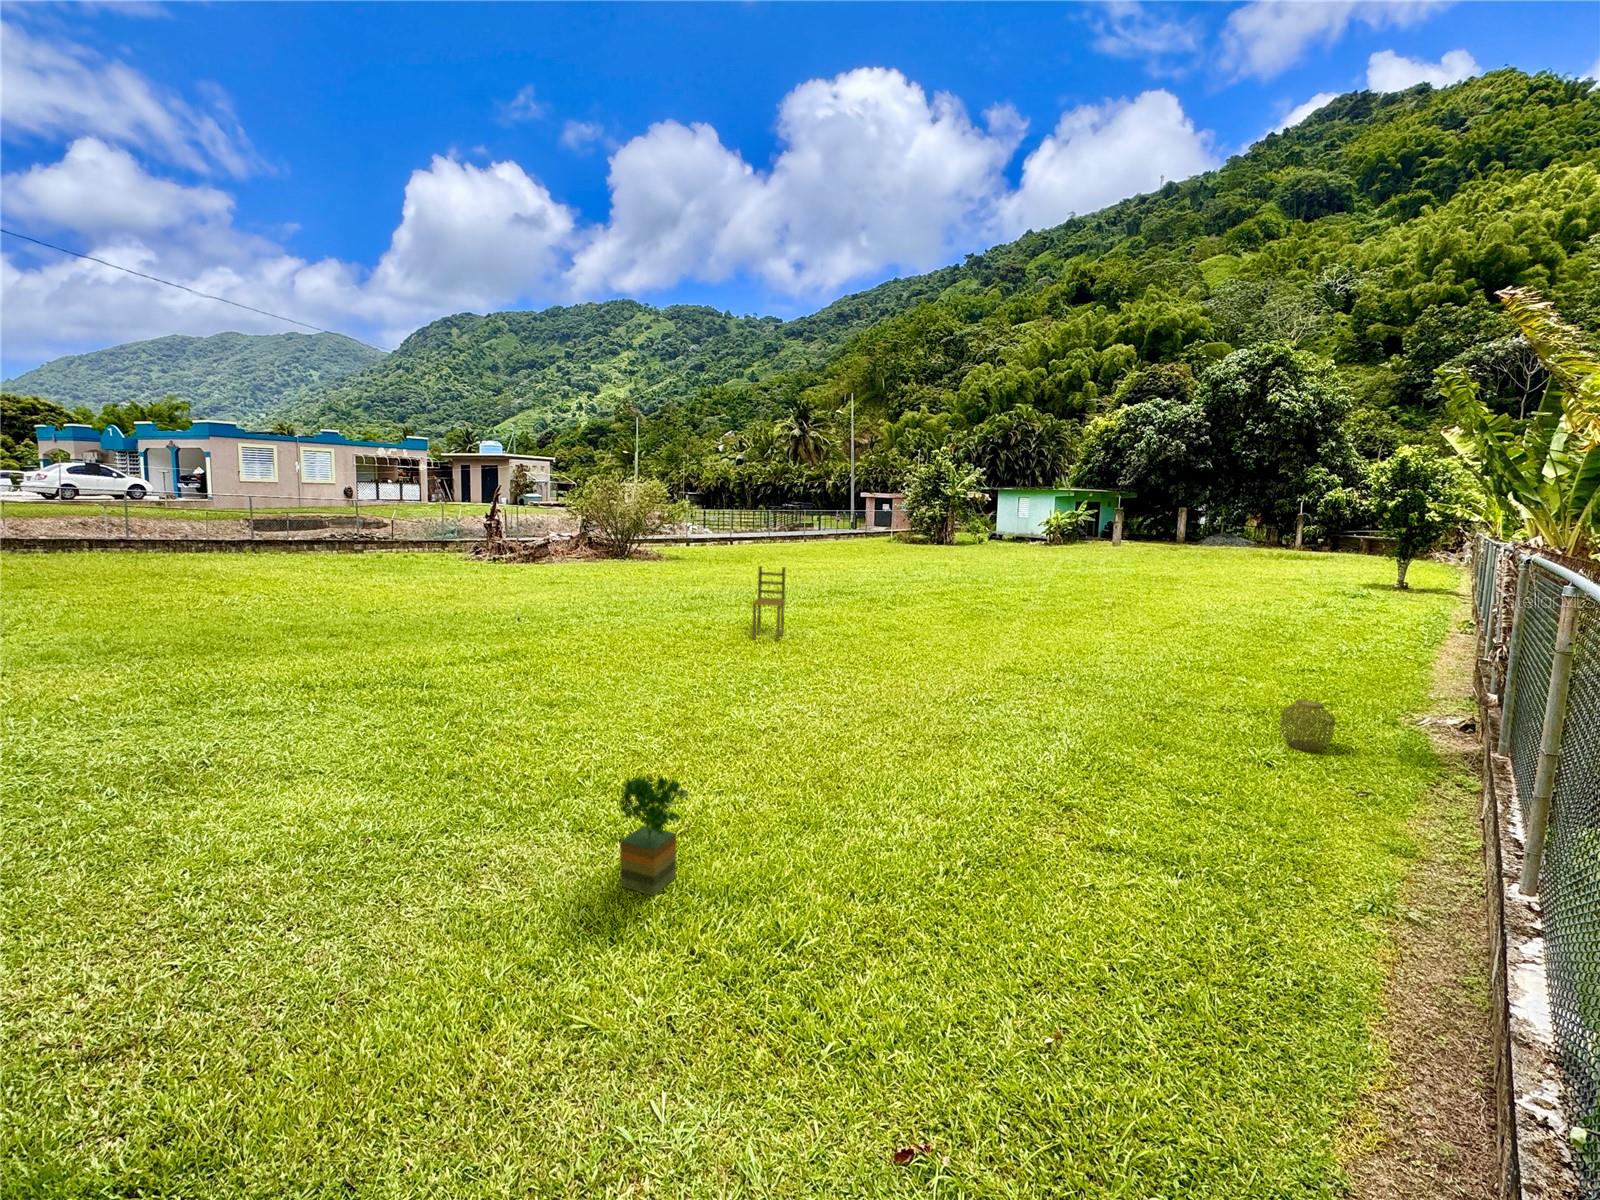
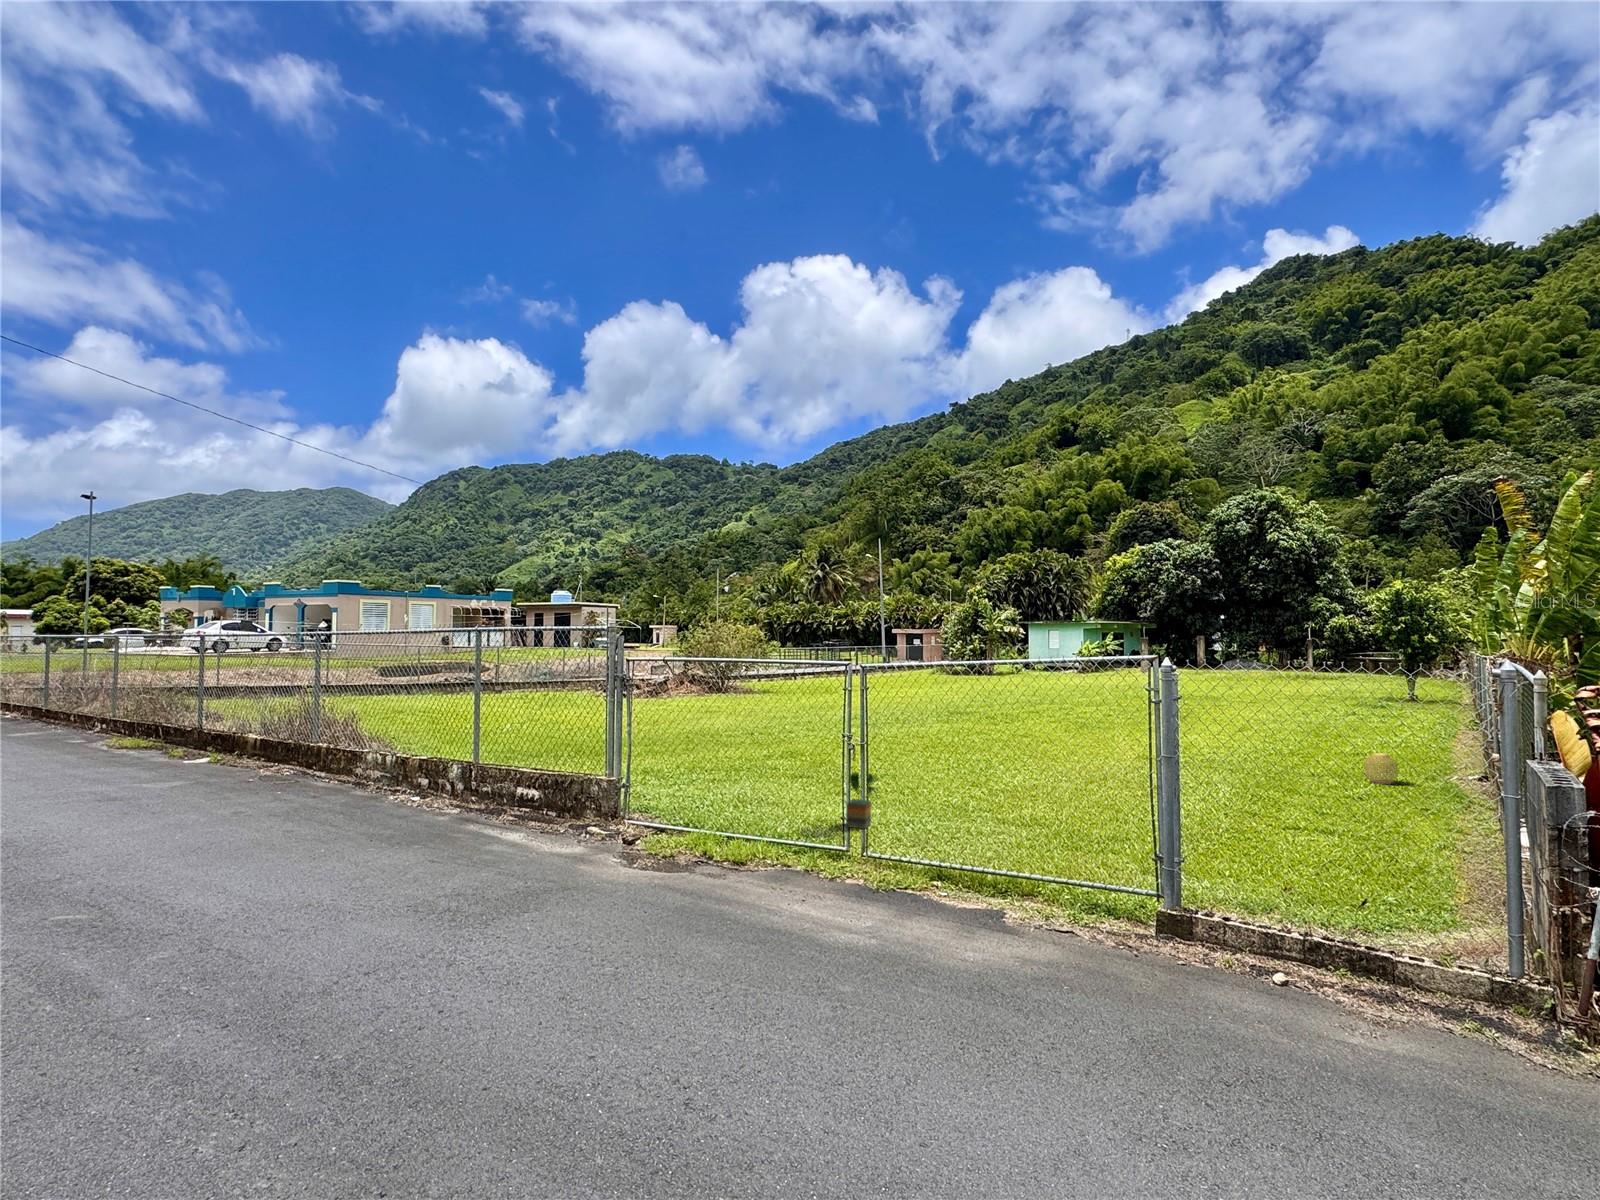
chair: present [752,566,786,641] -> none [957,687,980,741]
potted tree: present [620,775,688,896] -> present [847,772,877,829]

